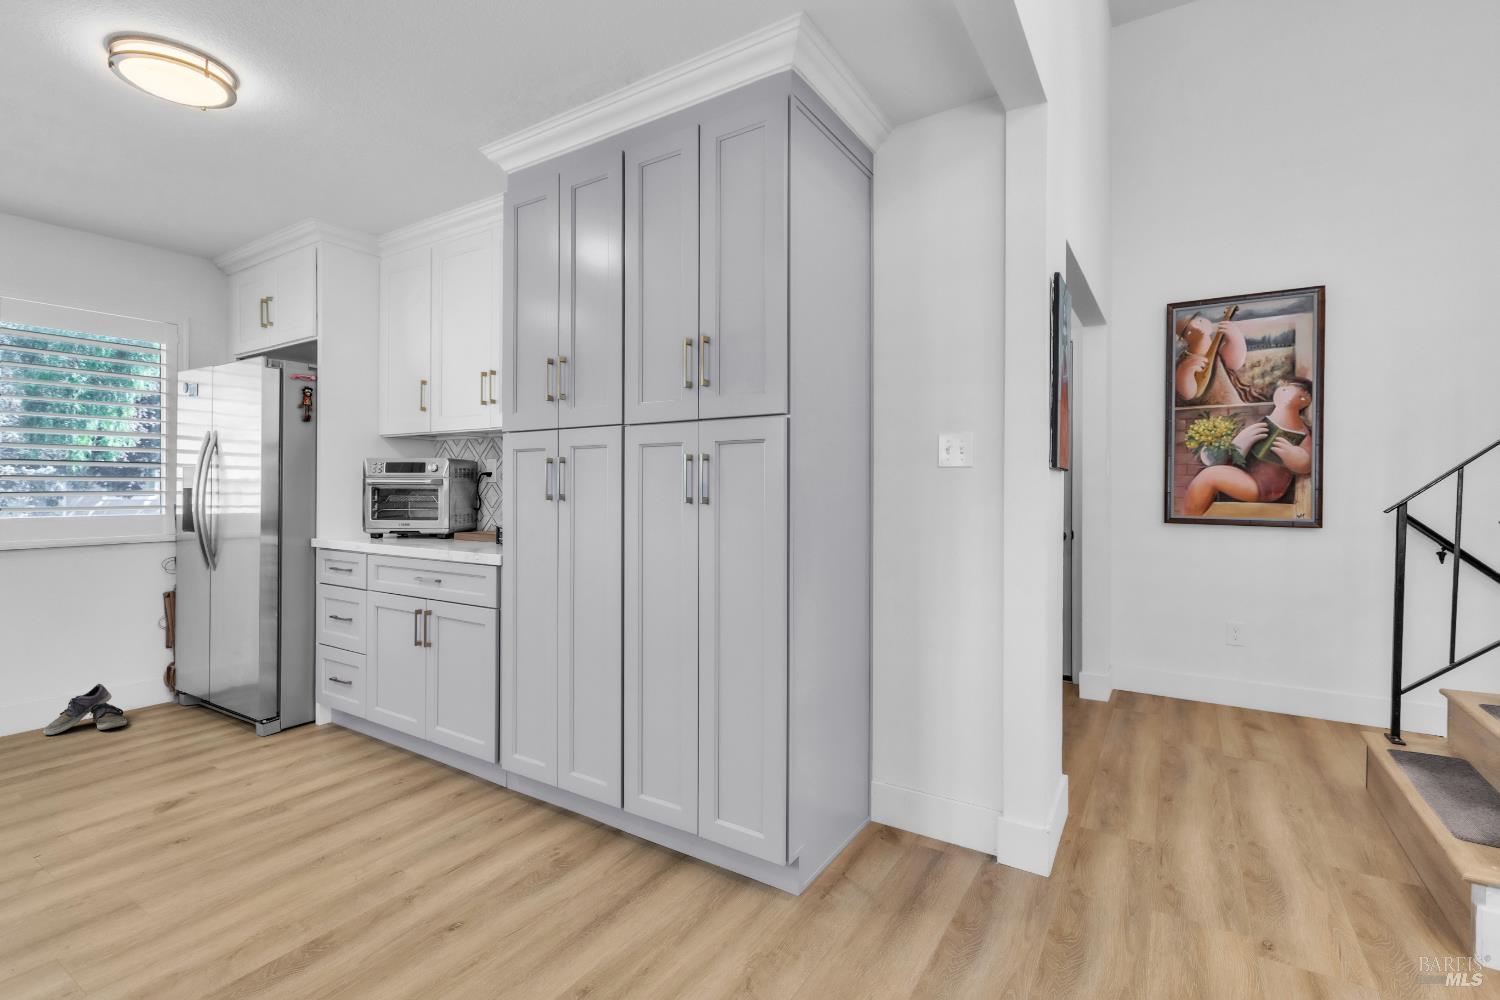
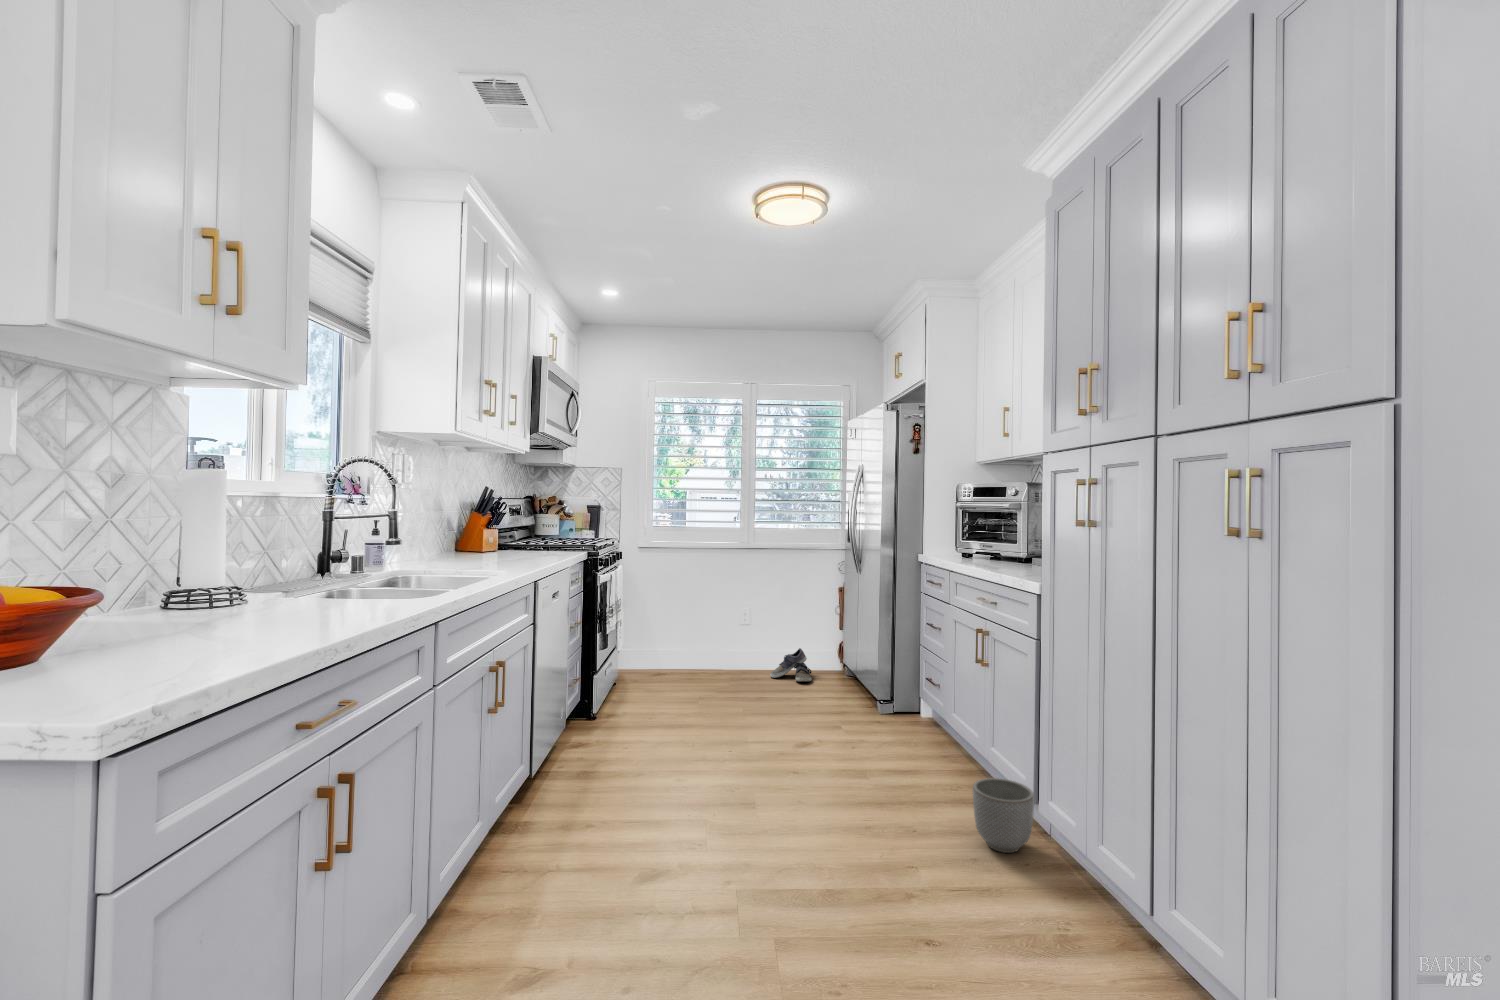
planter: none [441,747,502,817] -> present [973,778,1034,853]

